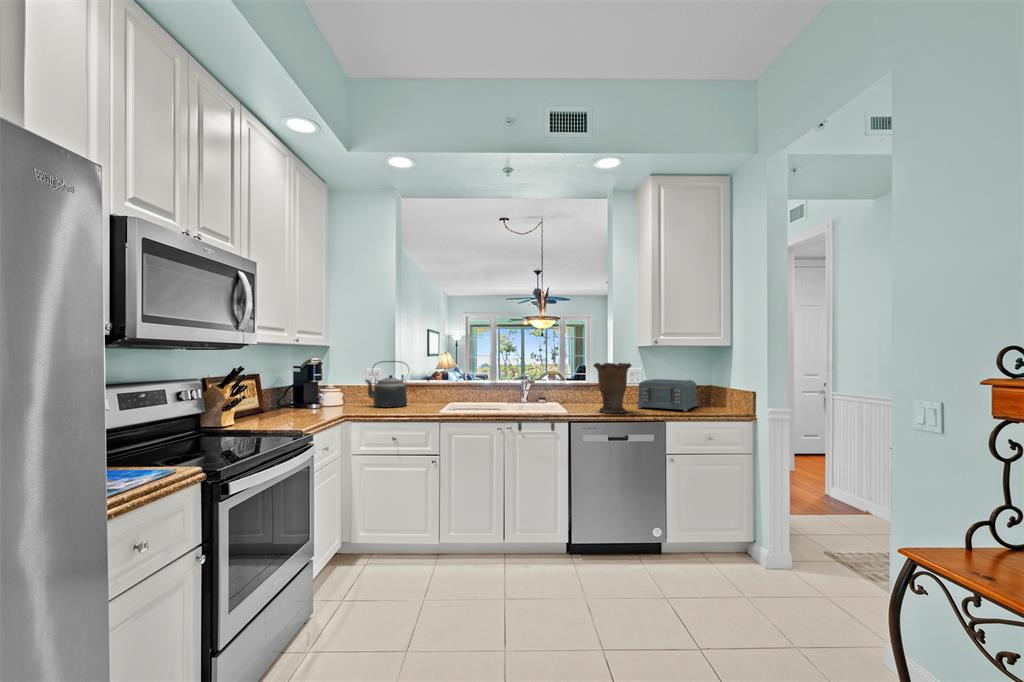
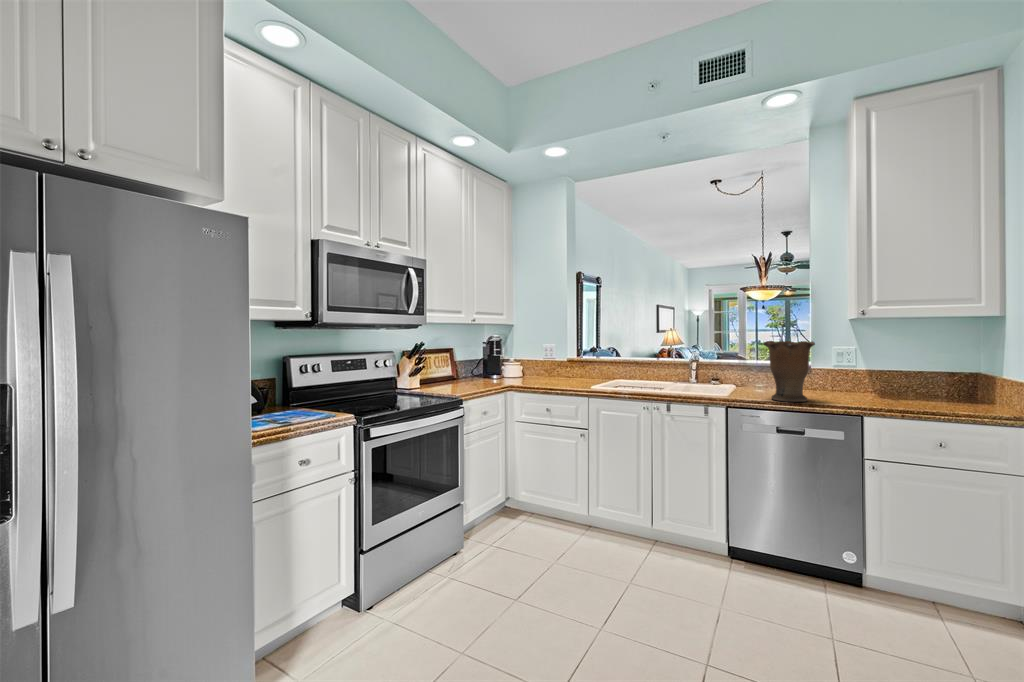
kettle: present [365,361,409,407] -> none [537,339,576,382]
toaster: present [638,379,698,411] -> none [834,362,939,406]

